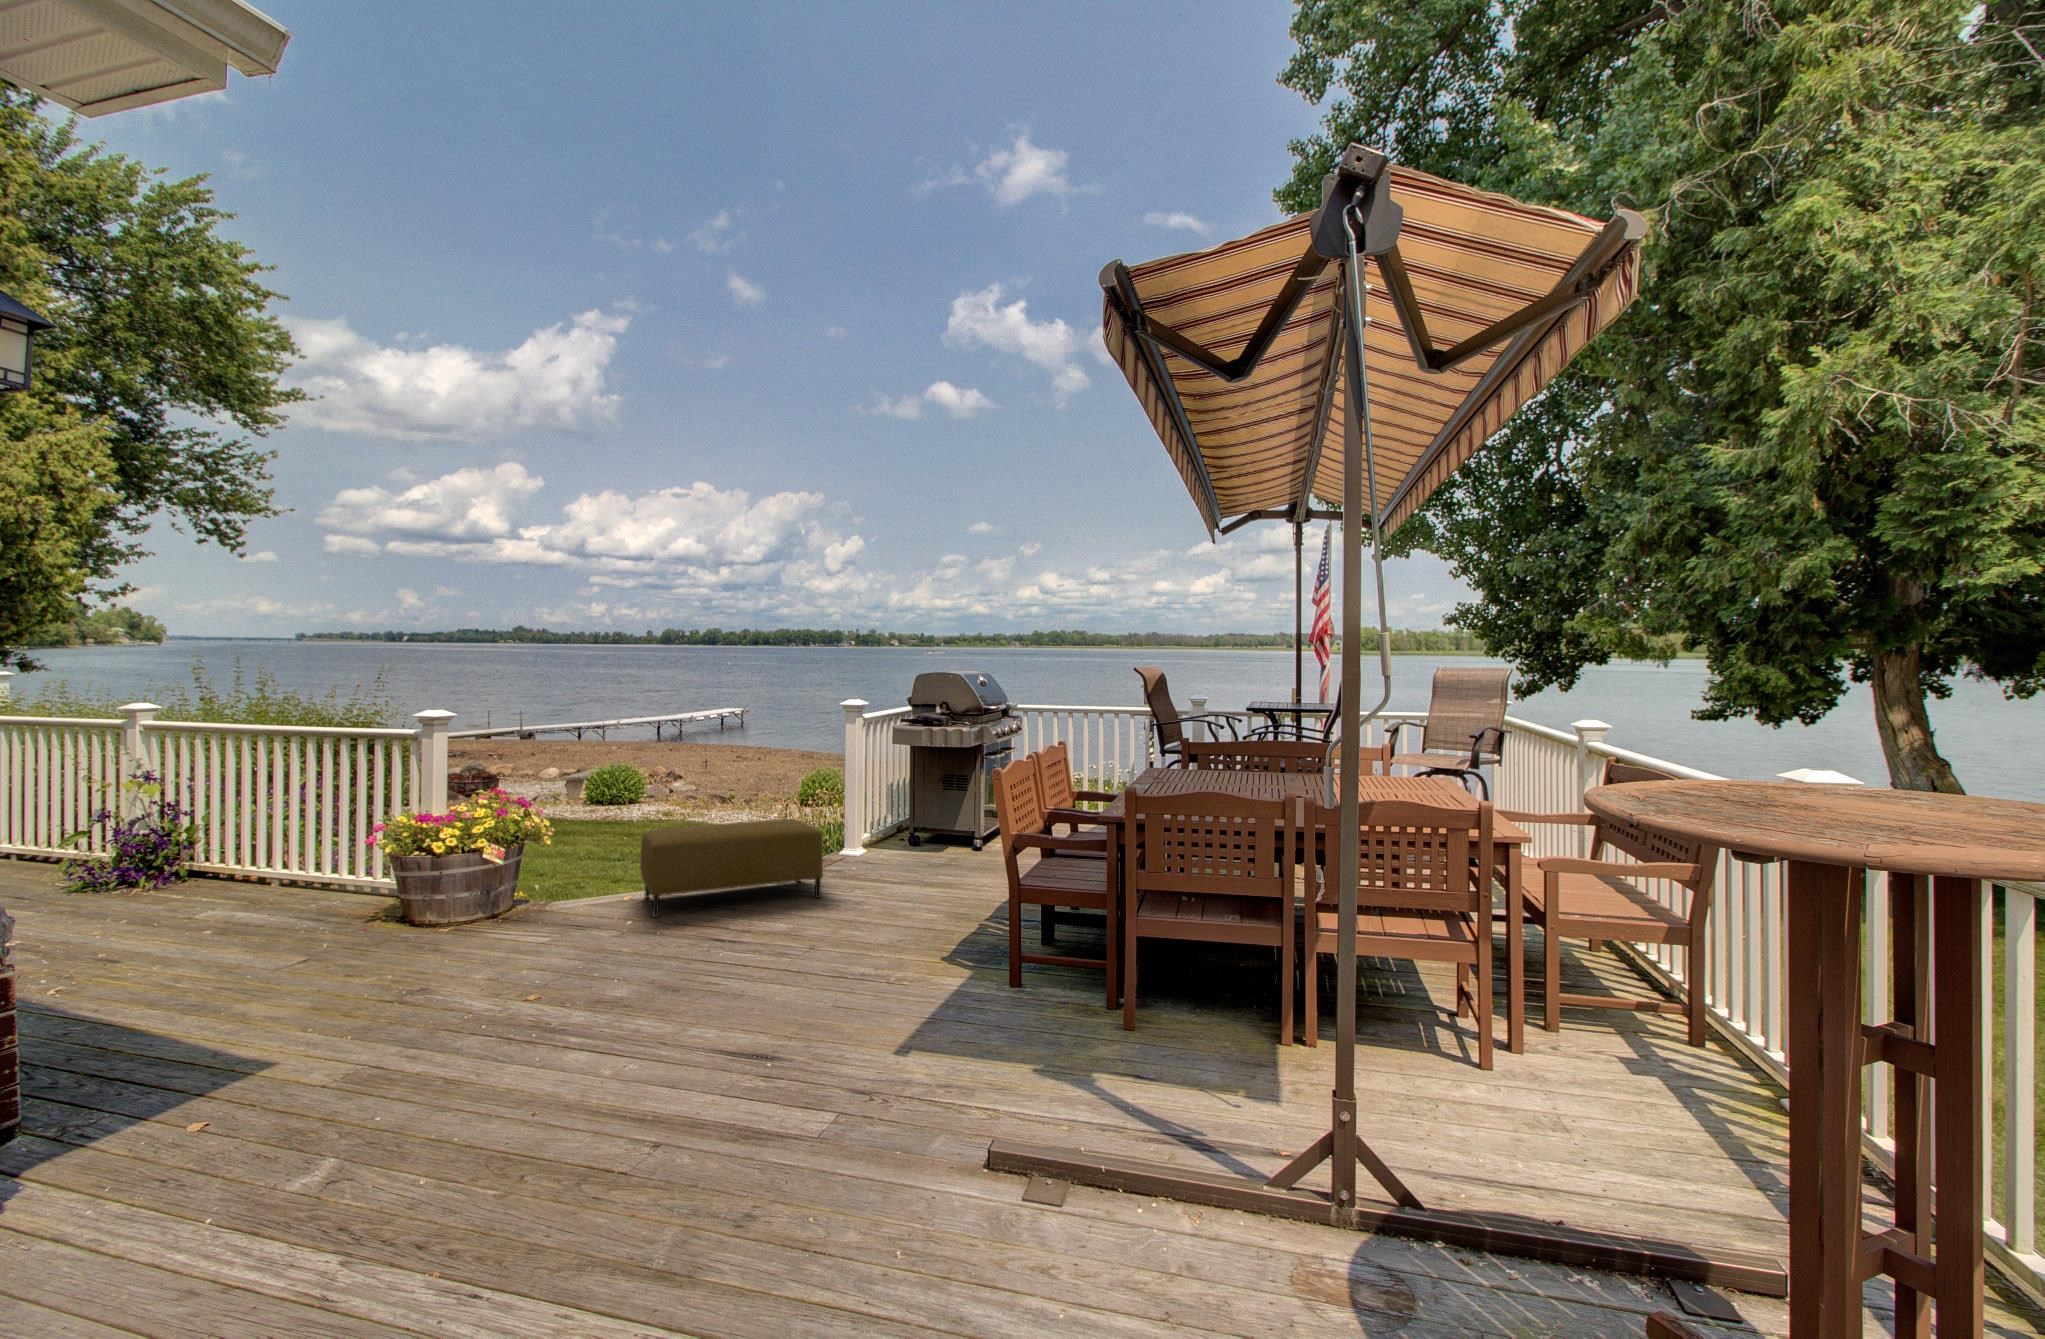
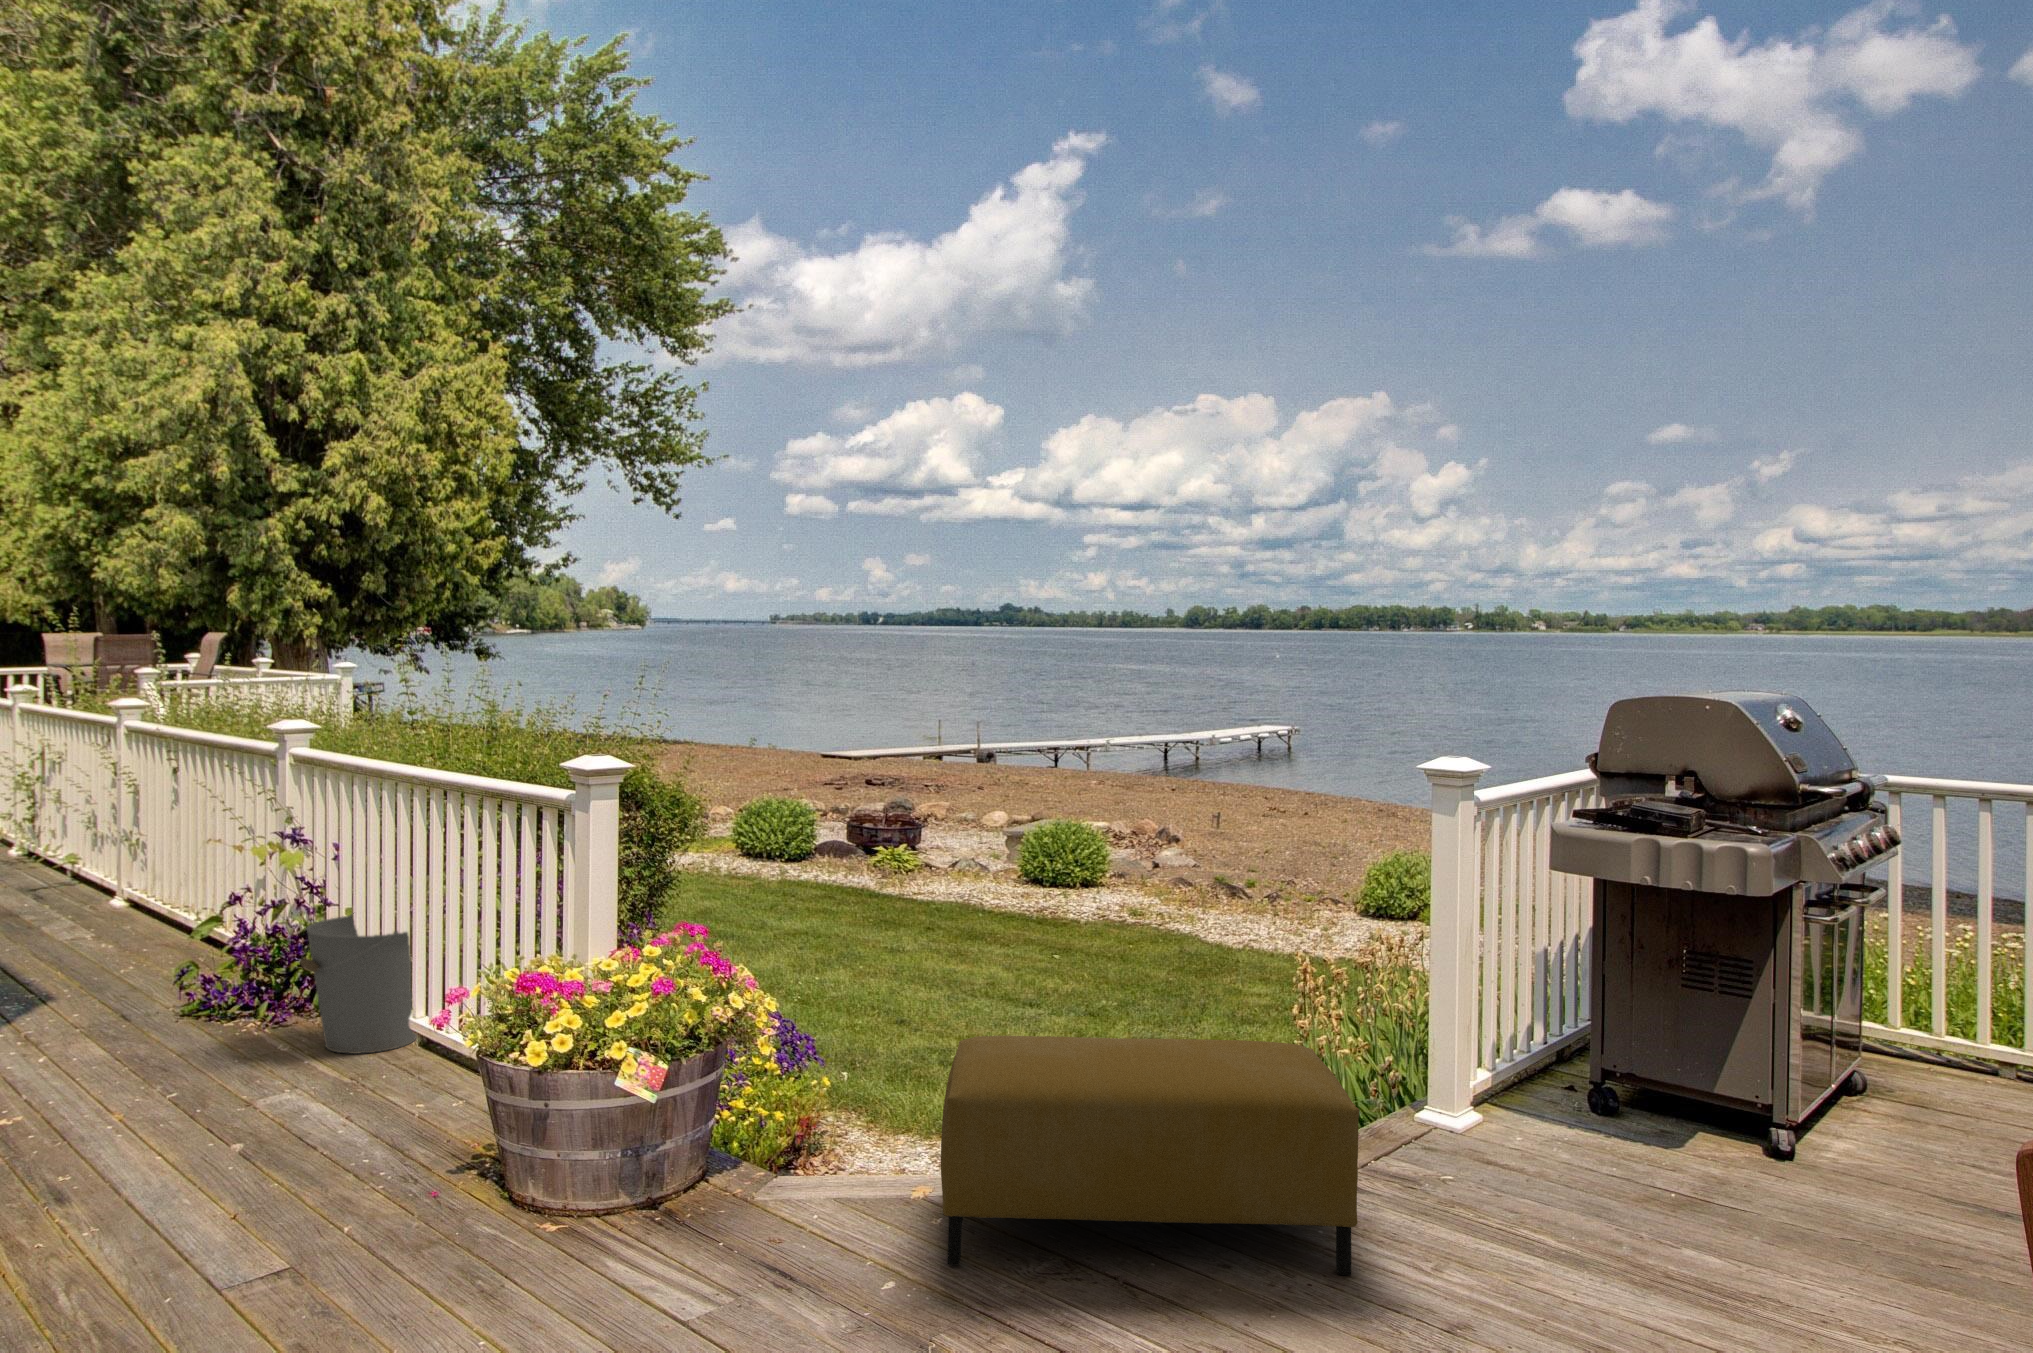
bucket: none [175,820,274,903] -> present [300,913,417,1054]

